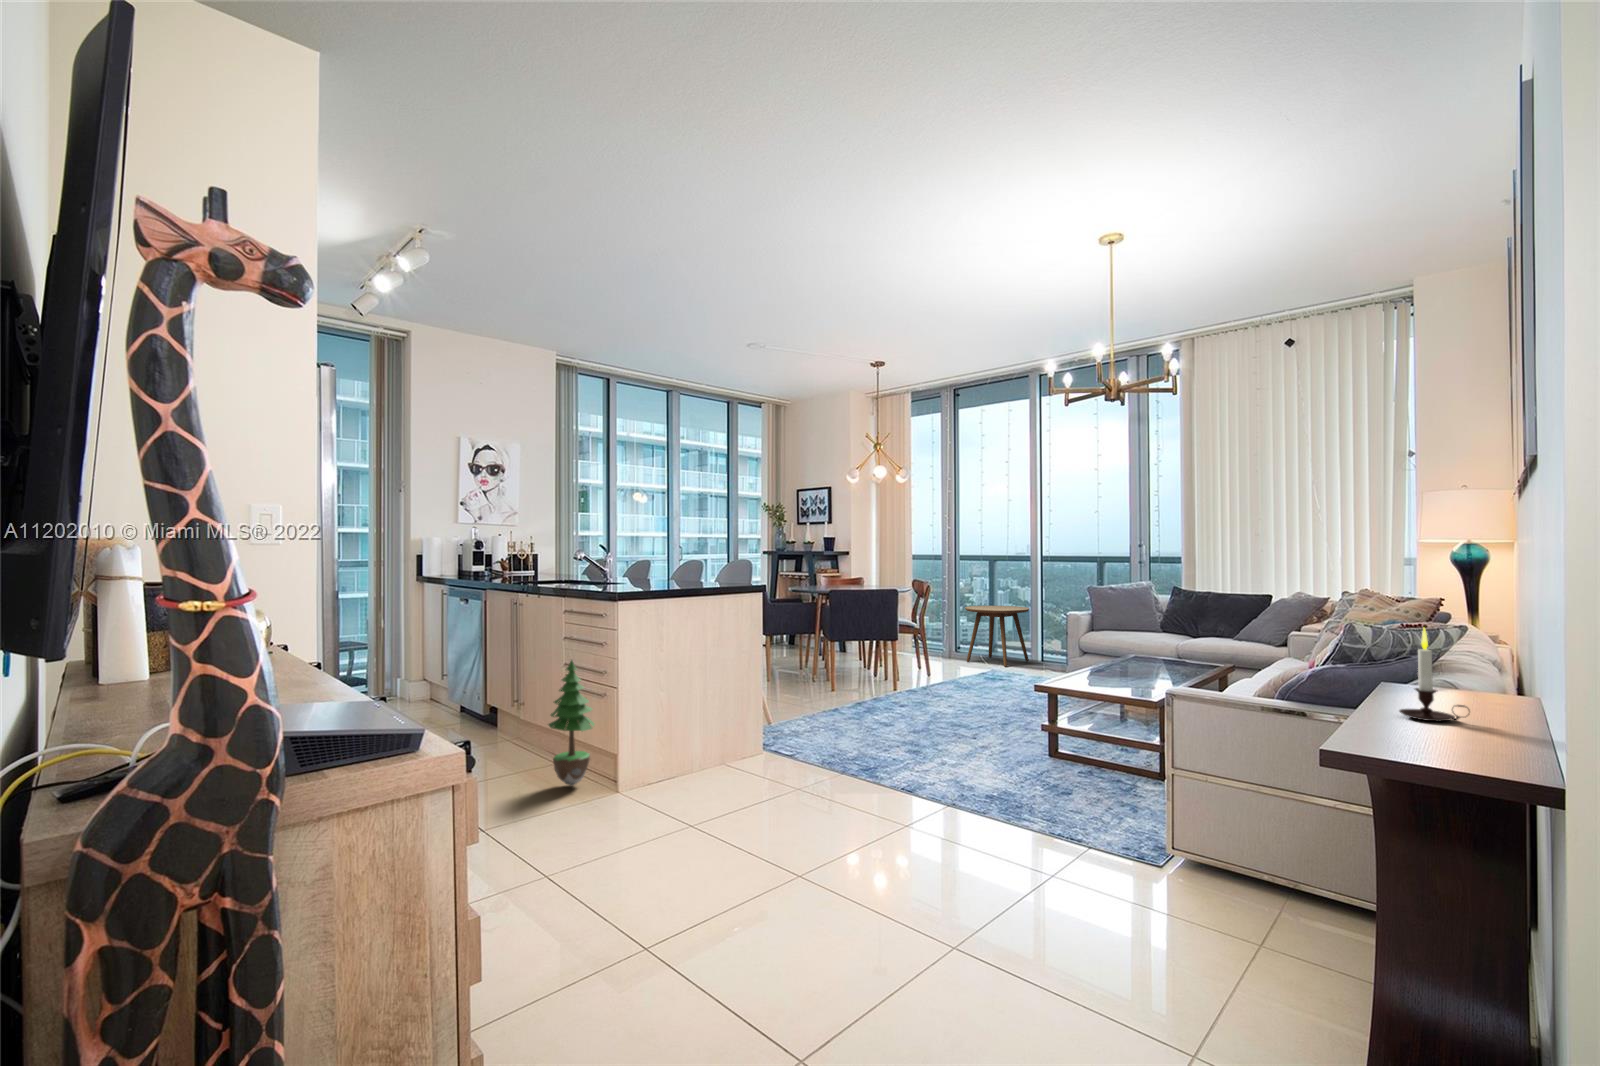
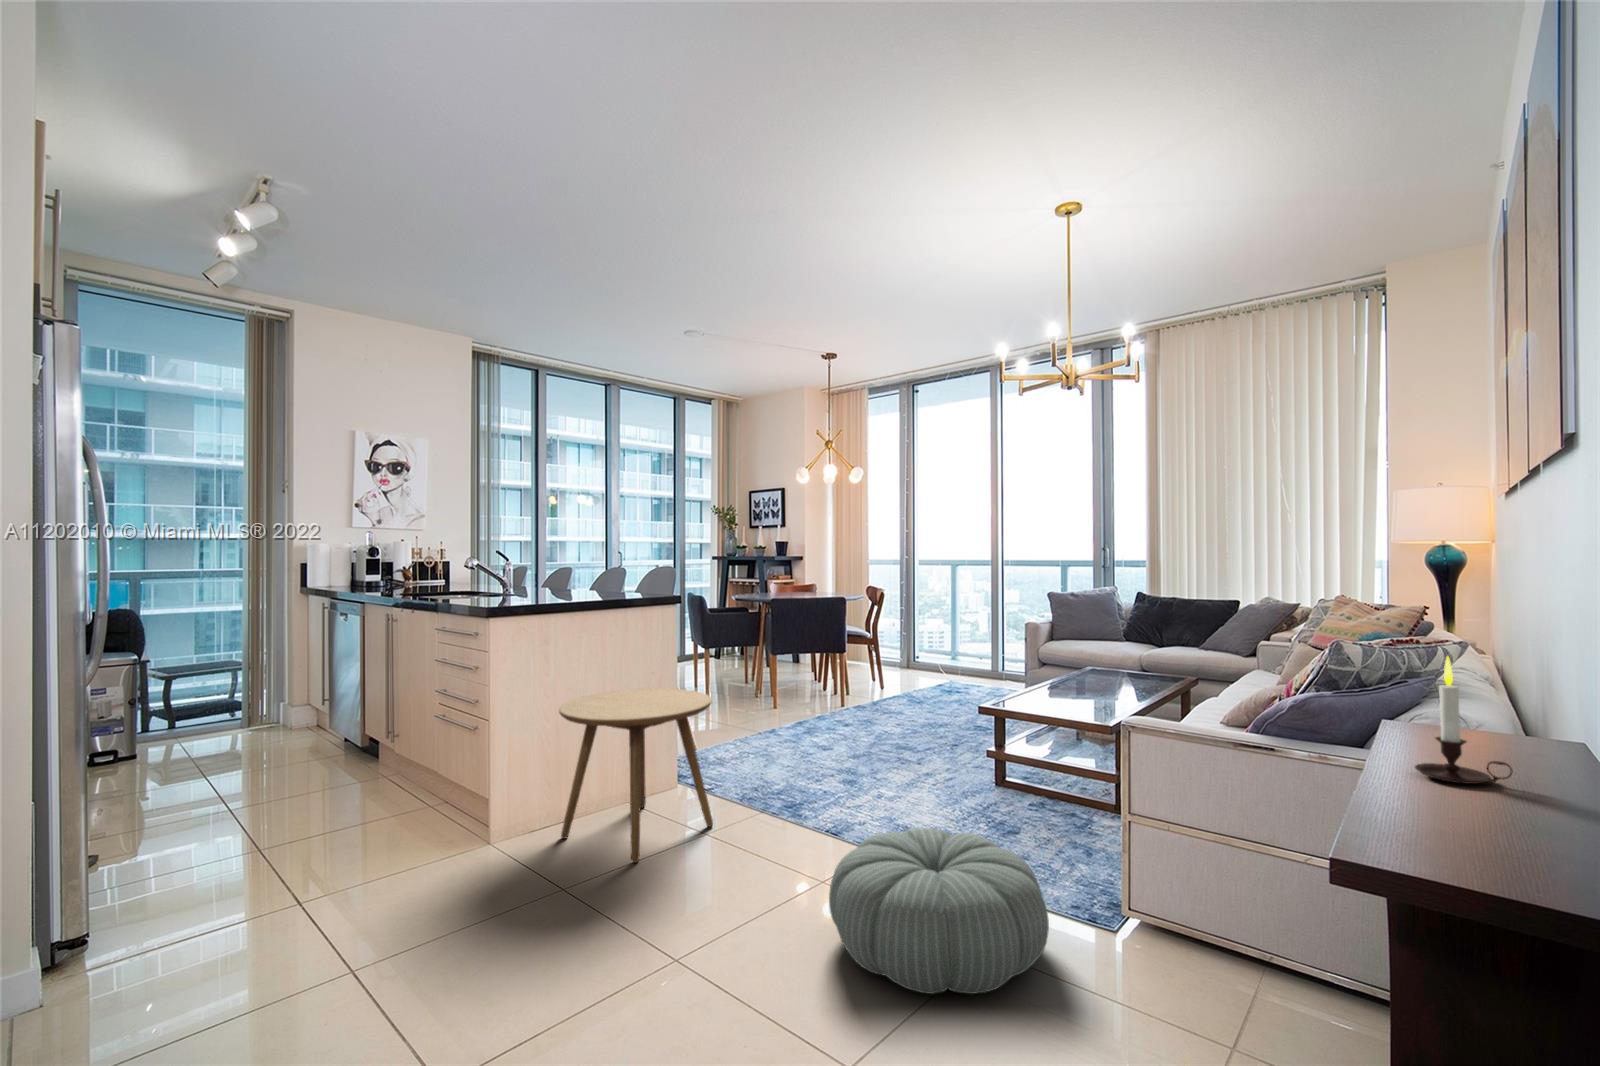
side table: present [965,606,1029,667] -> present [559,688,713,863]
potted tree: present [549,660,594,786] -> none [410,684,470,835]
pouf: none [921,780,1106,903] -> present [829,828,1049,994]

